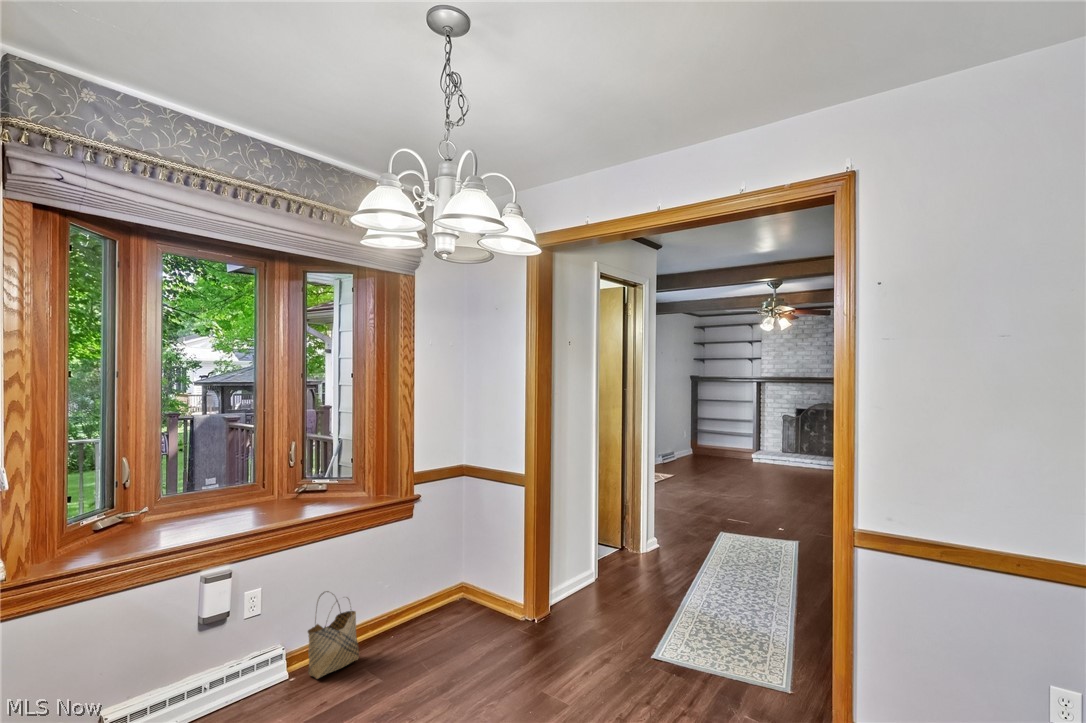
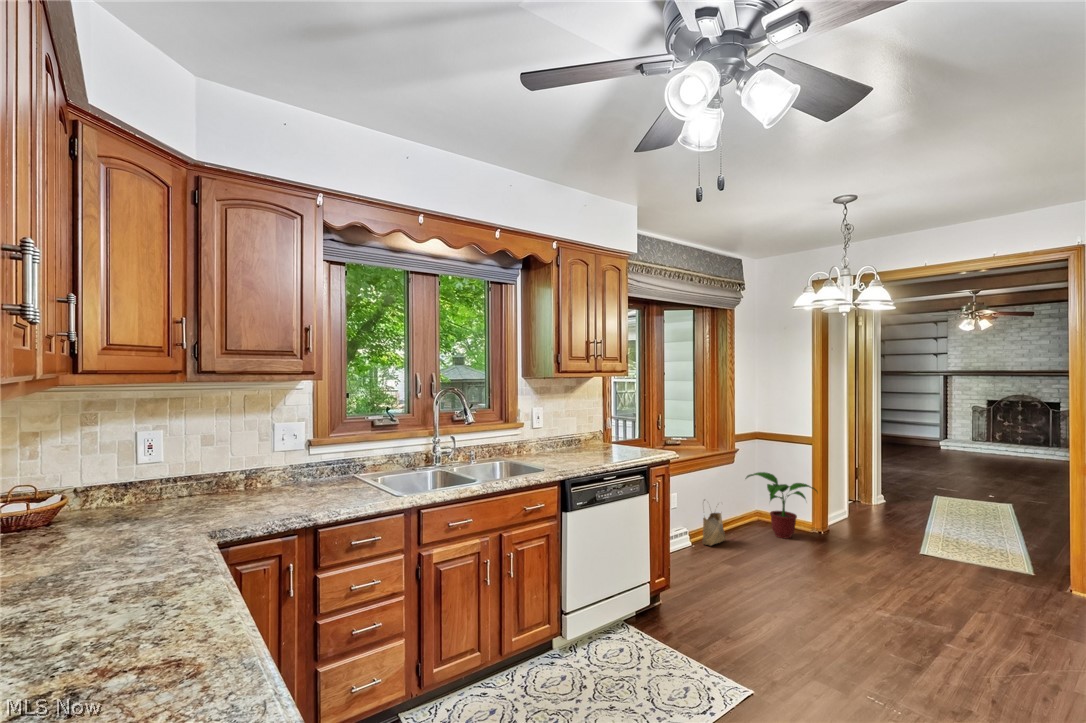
potted plant: none [427,530,524,641] -> present [745,472,817,538]

